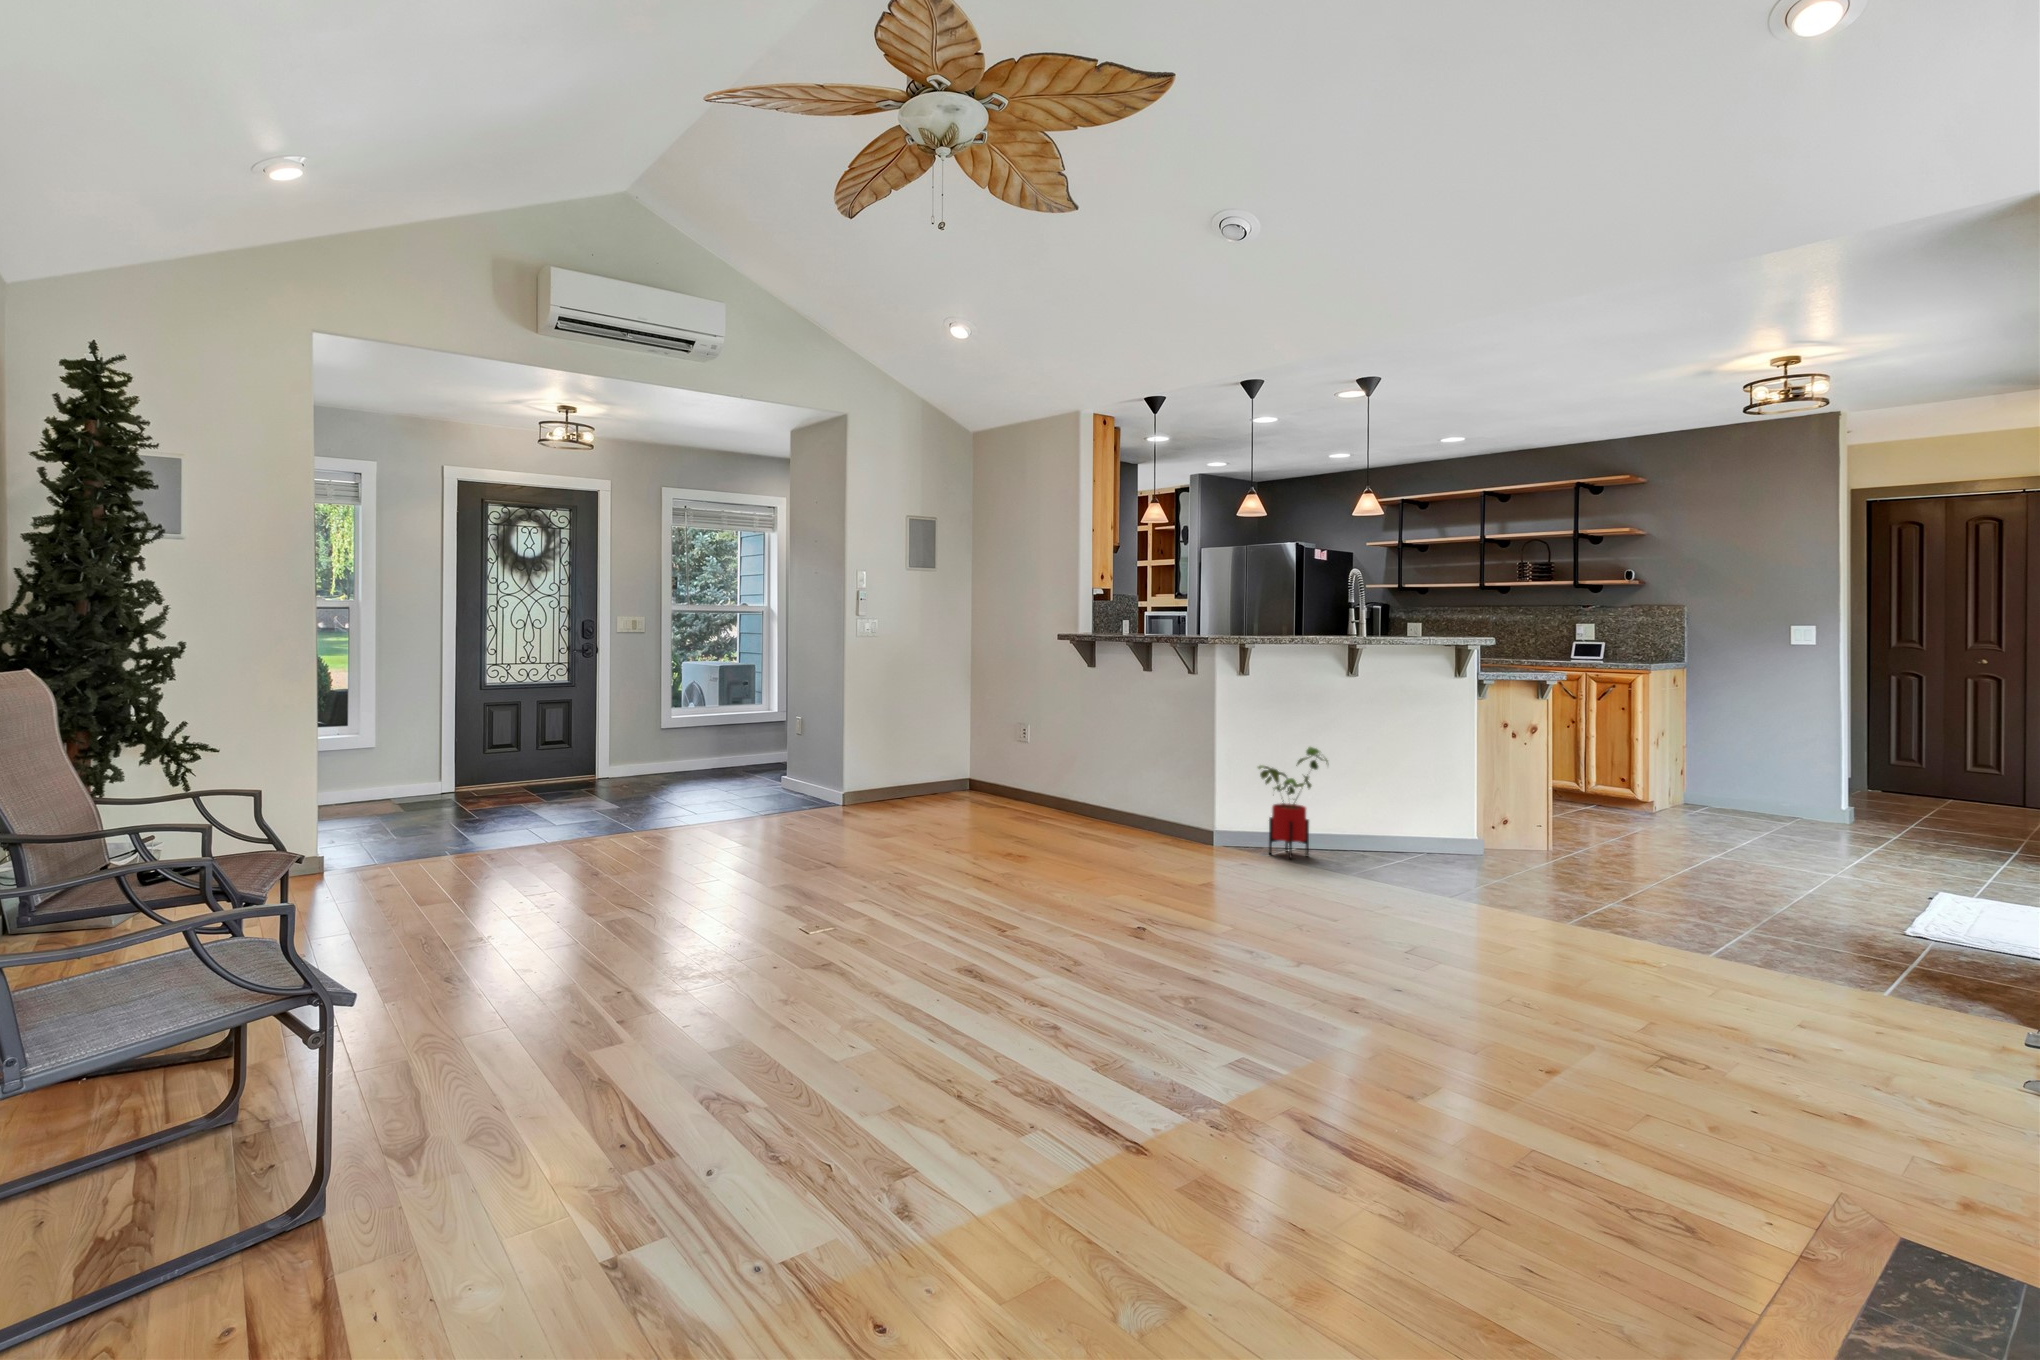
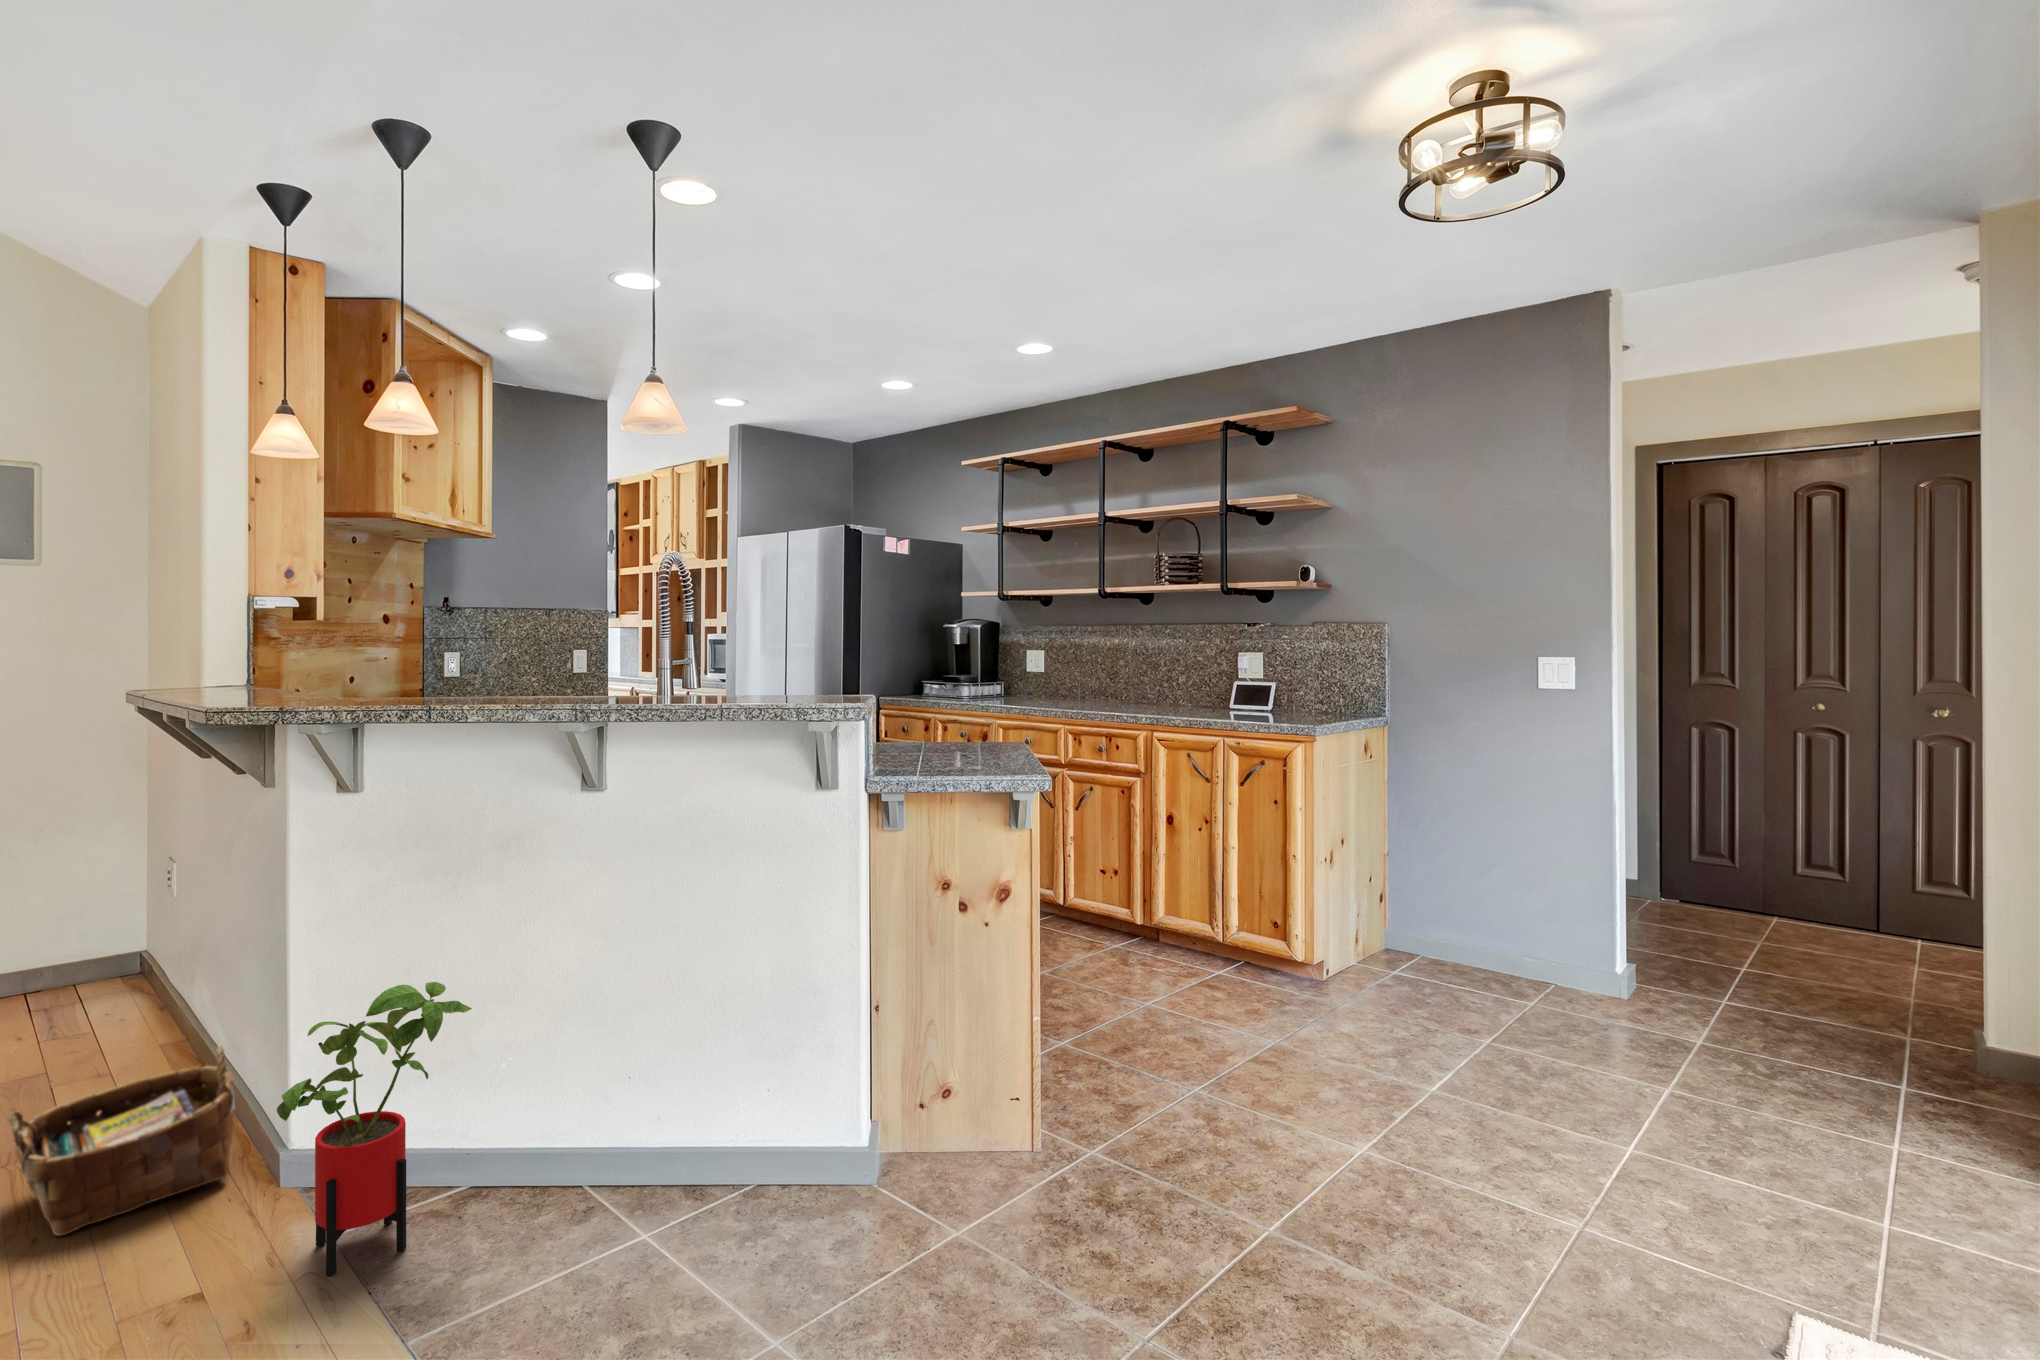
woven basket: none [1117,786,1194,848] -> present [8,1047,235,1236]

